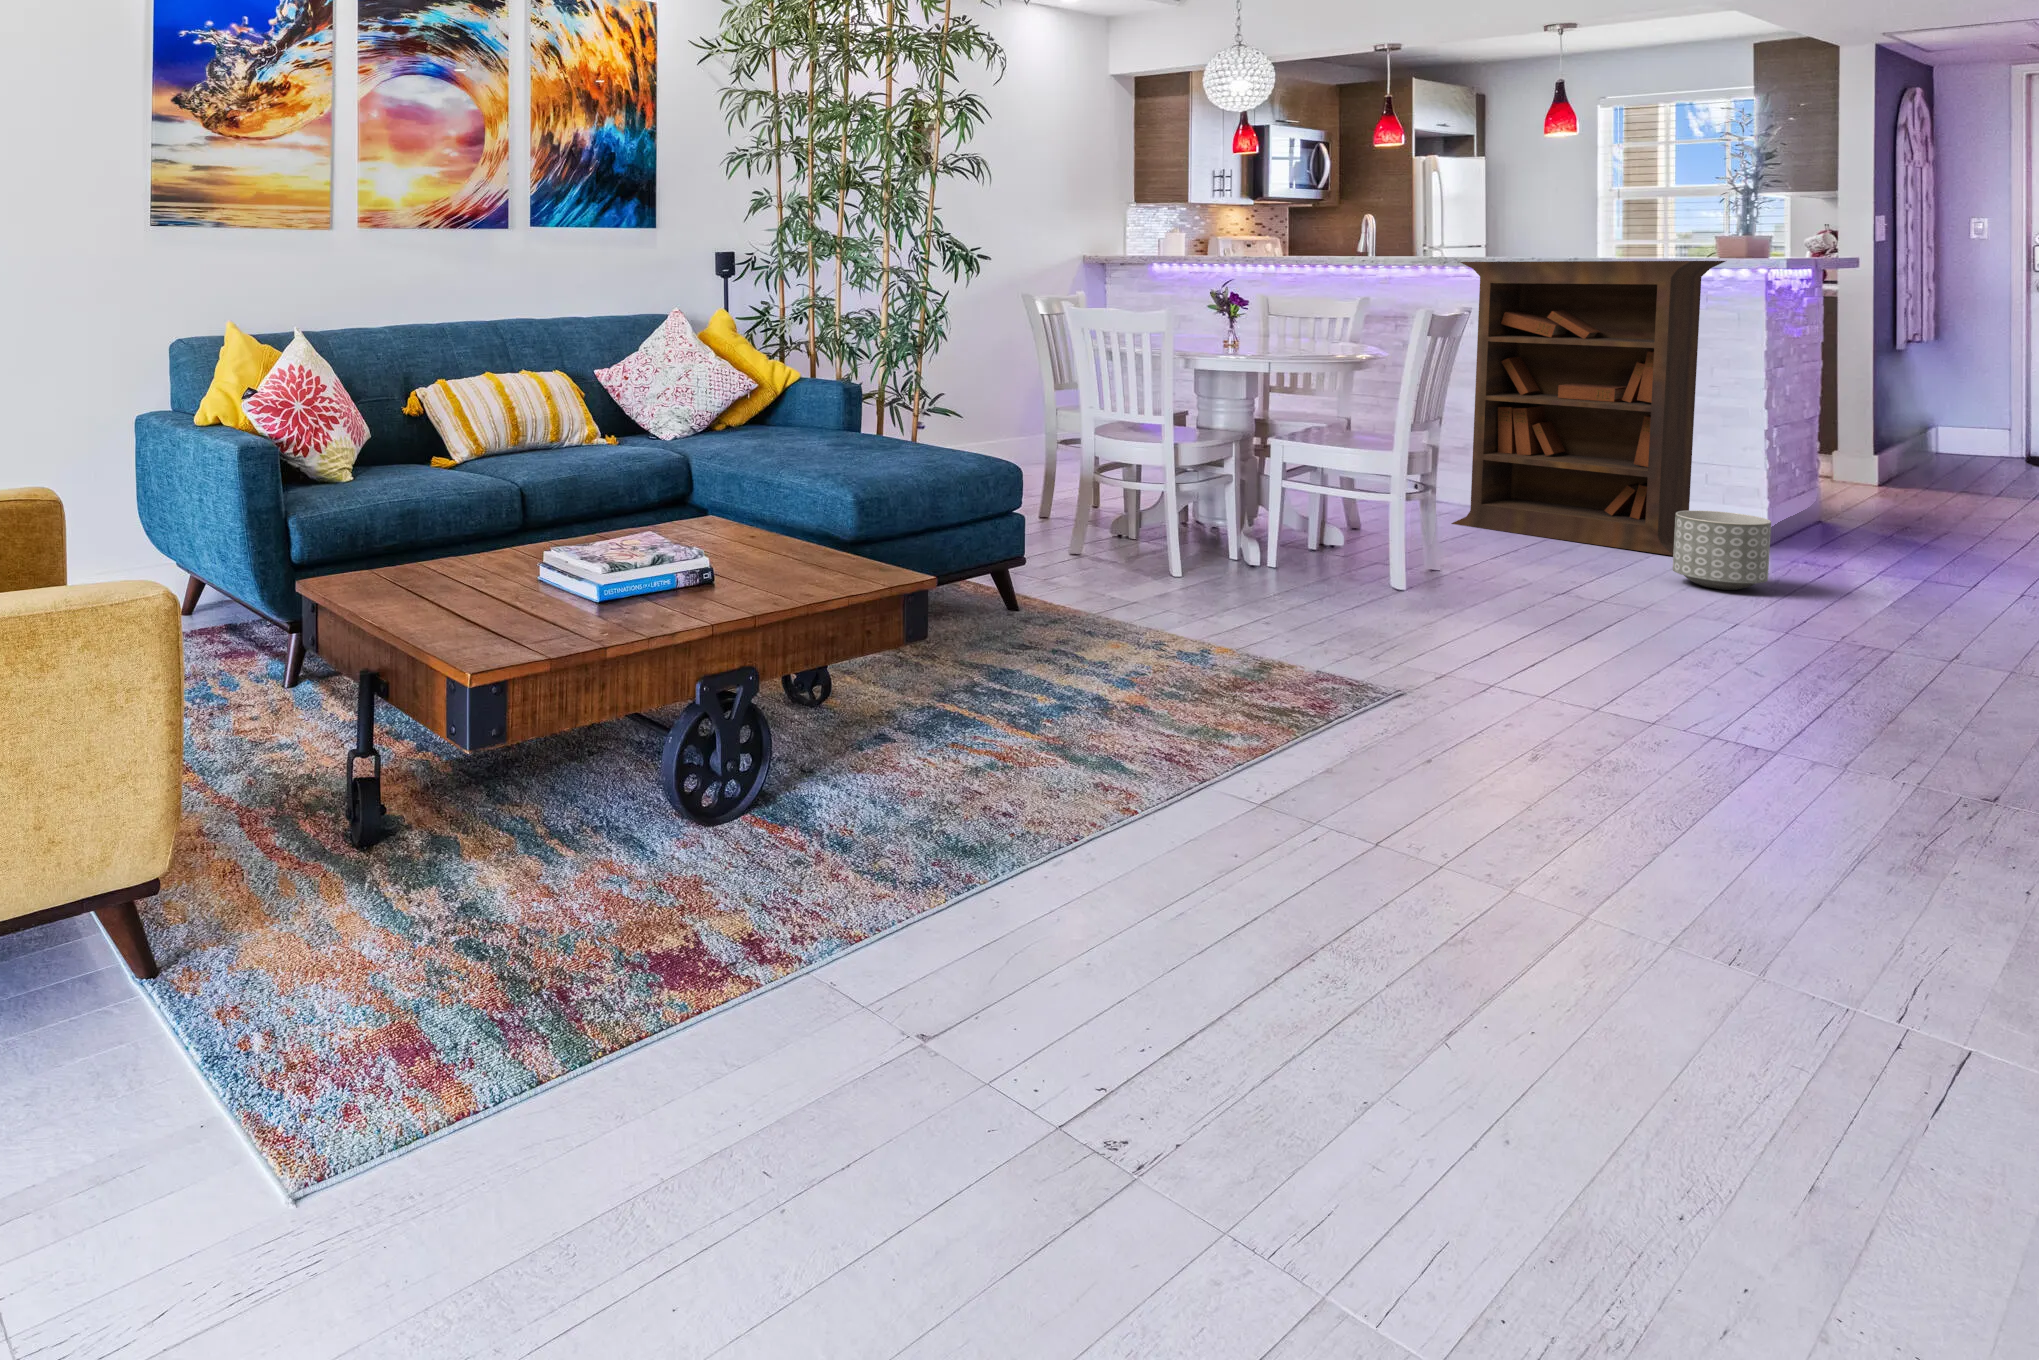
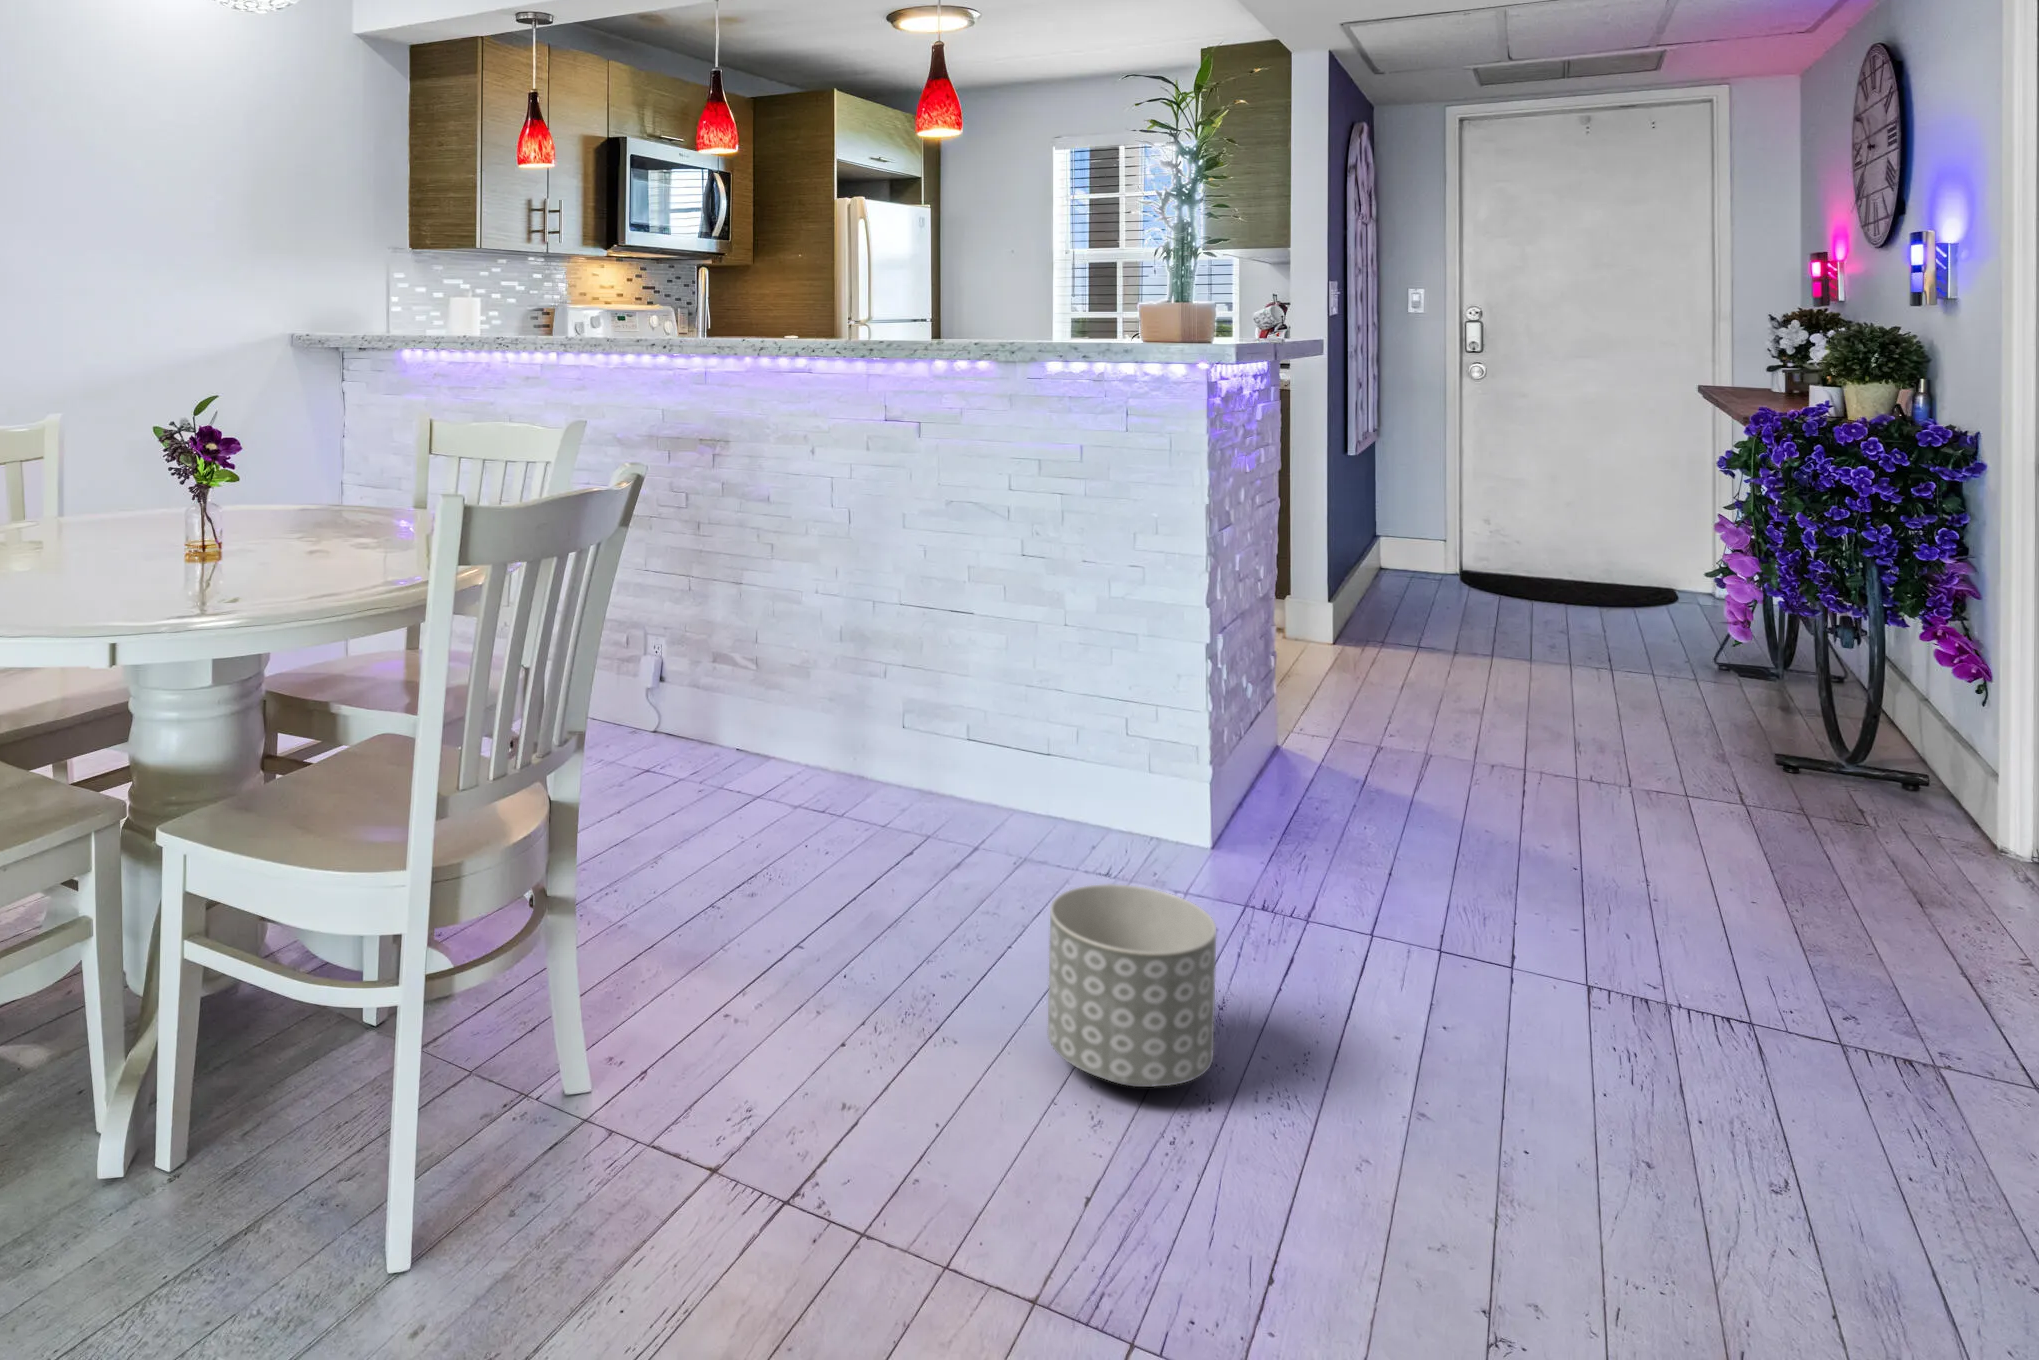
bookcase: present [1452,261,1726,556] -> none [737,342,1147,926]

